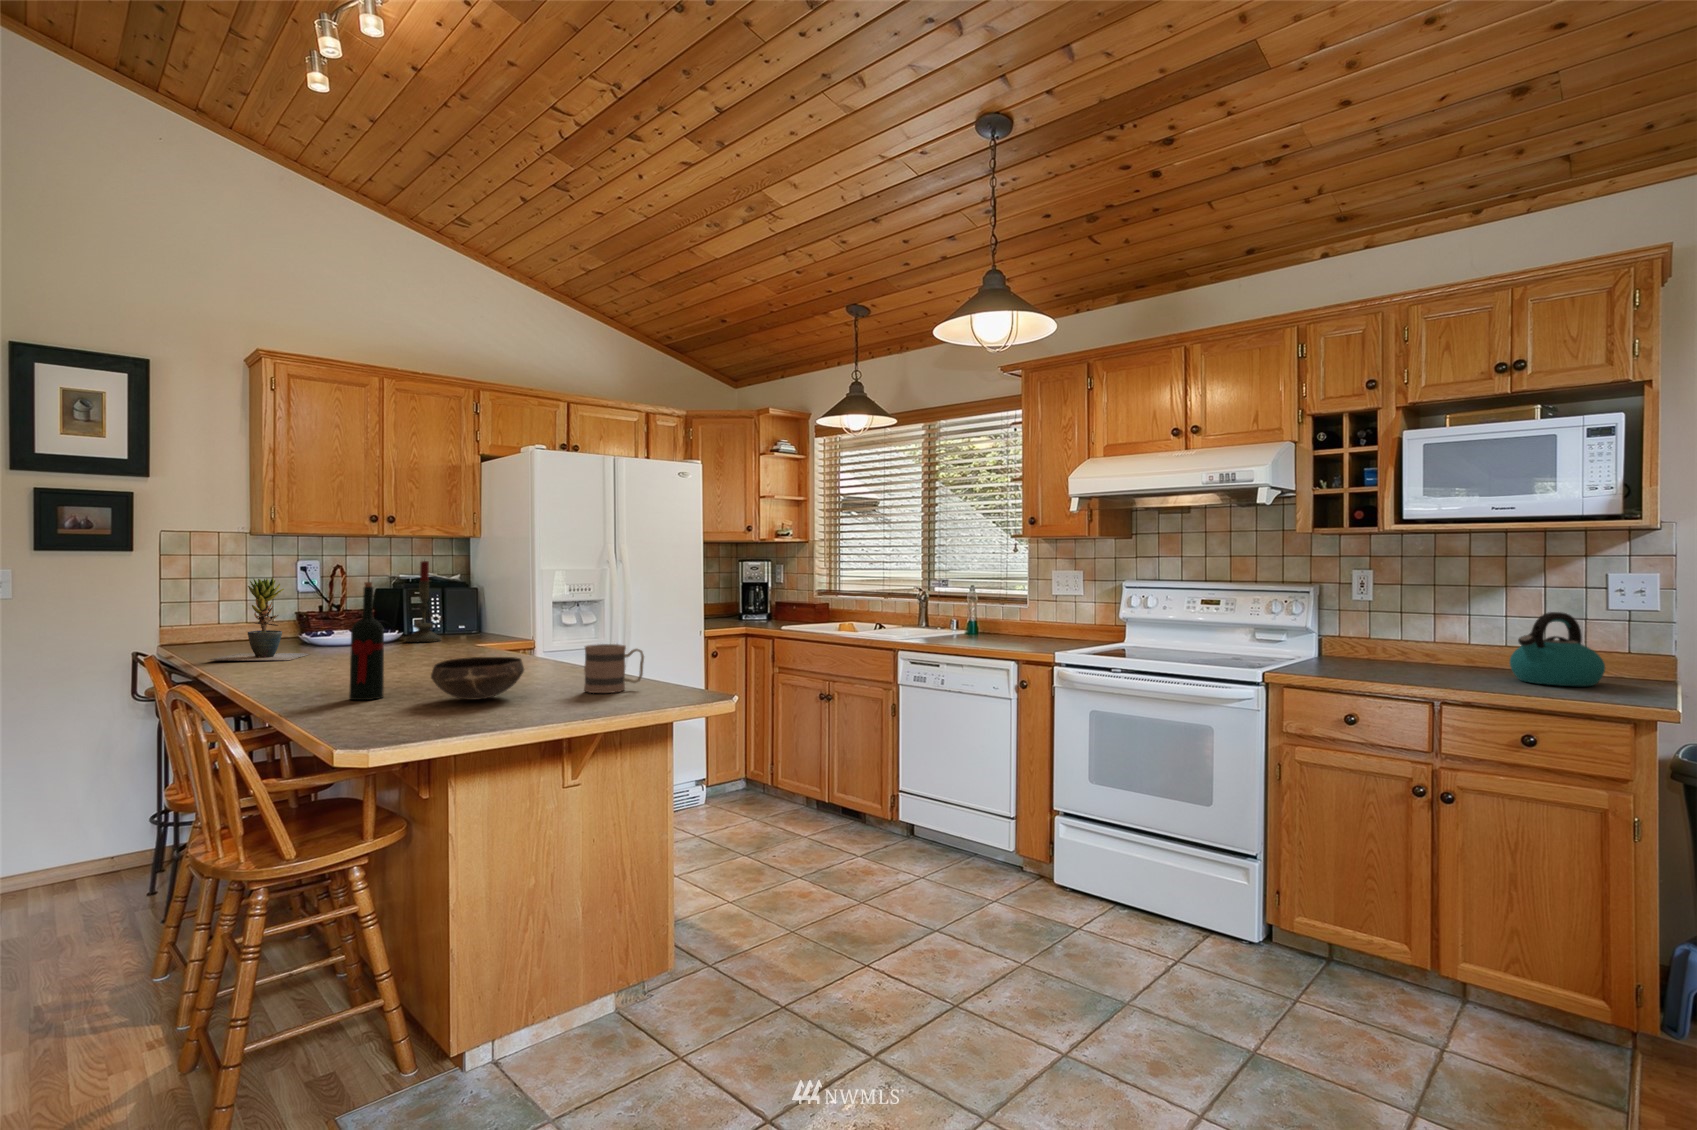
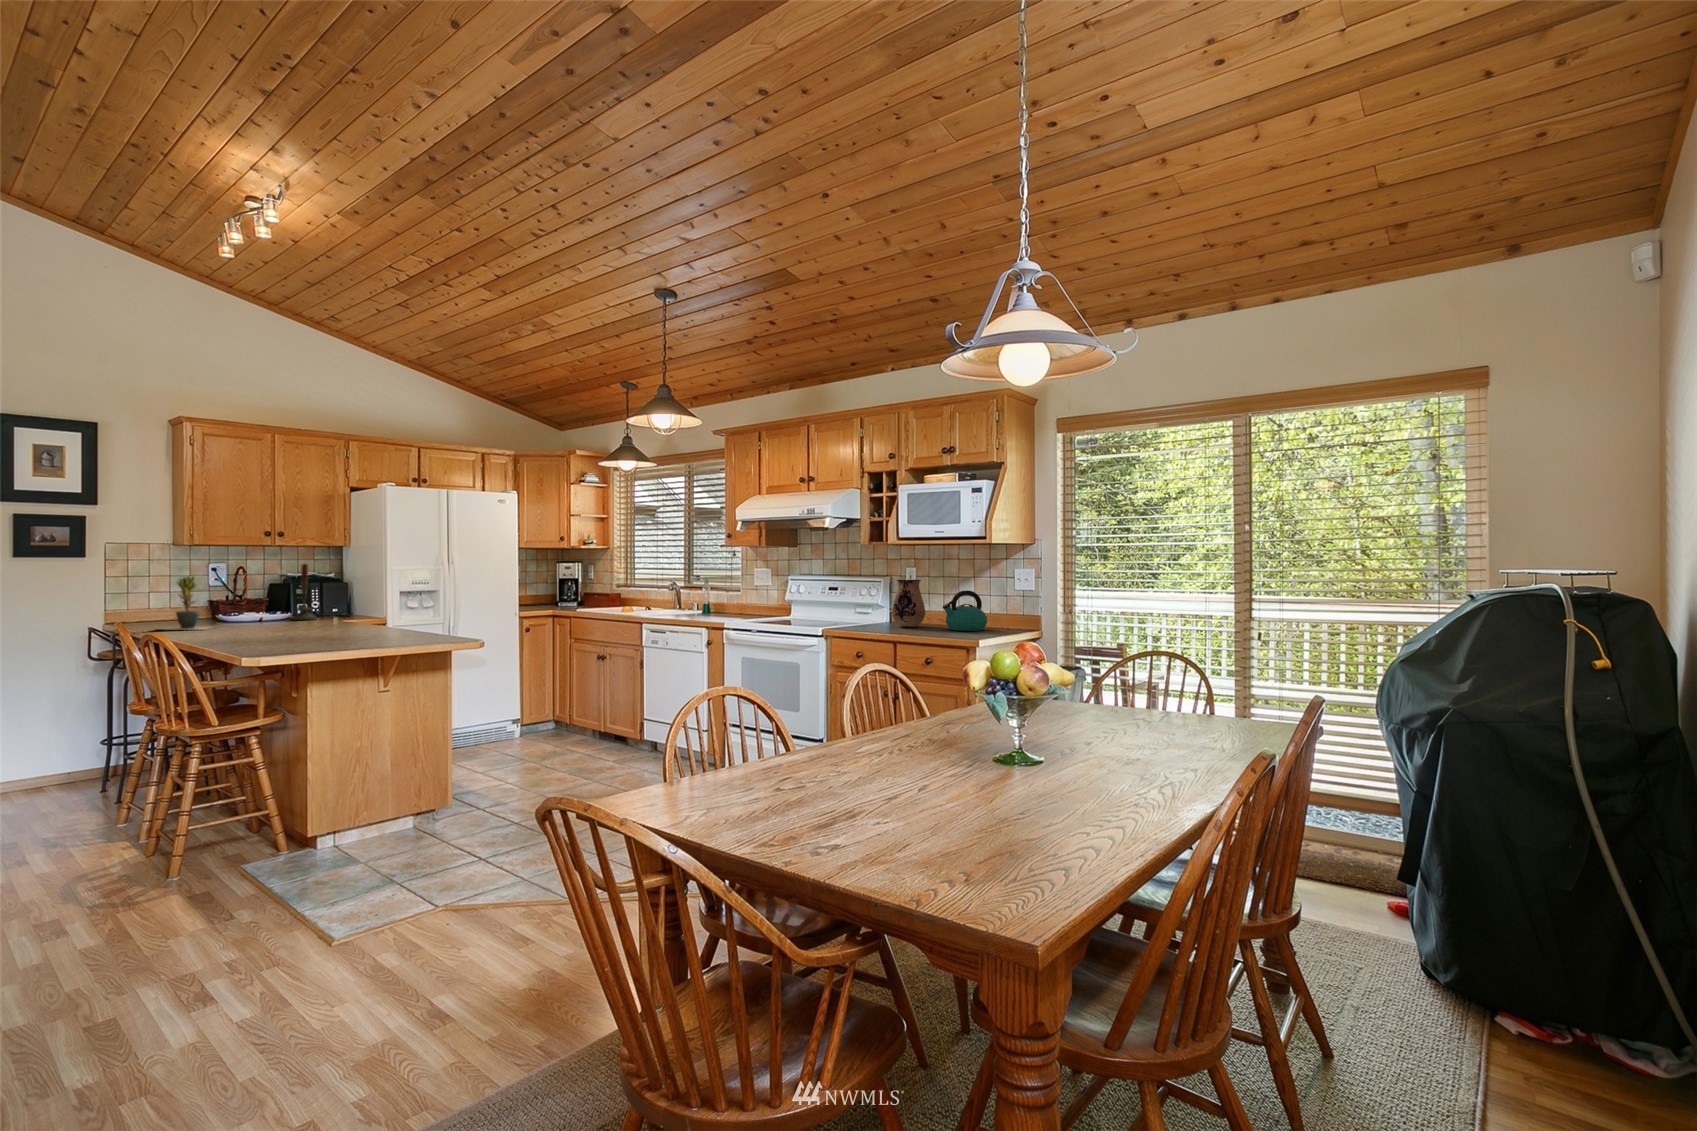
wine bottle: present [349,582,384,700] -> none [248,576,269,645]
ceramic pitcher: none [1381,591,1449,673] -> present [892,580,925,627]
mug: present [584,644,644,693] -> none [394,613,433,640]
bowl: present [431,657,524,700] -> none [298,620,356,643]

